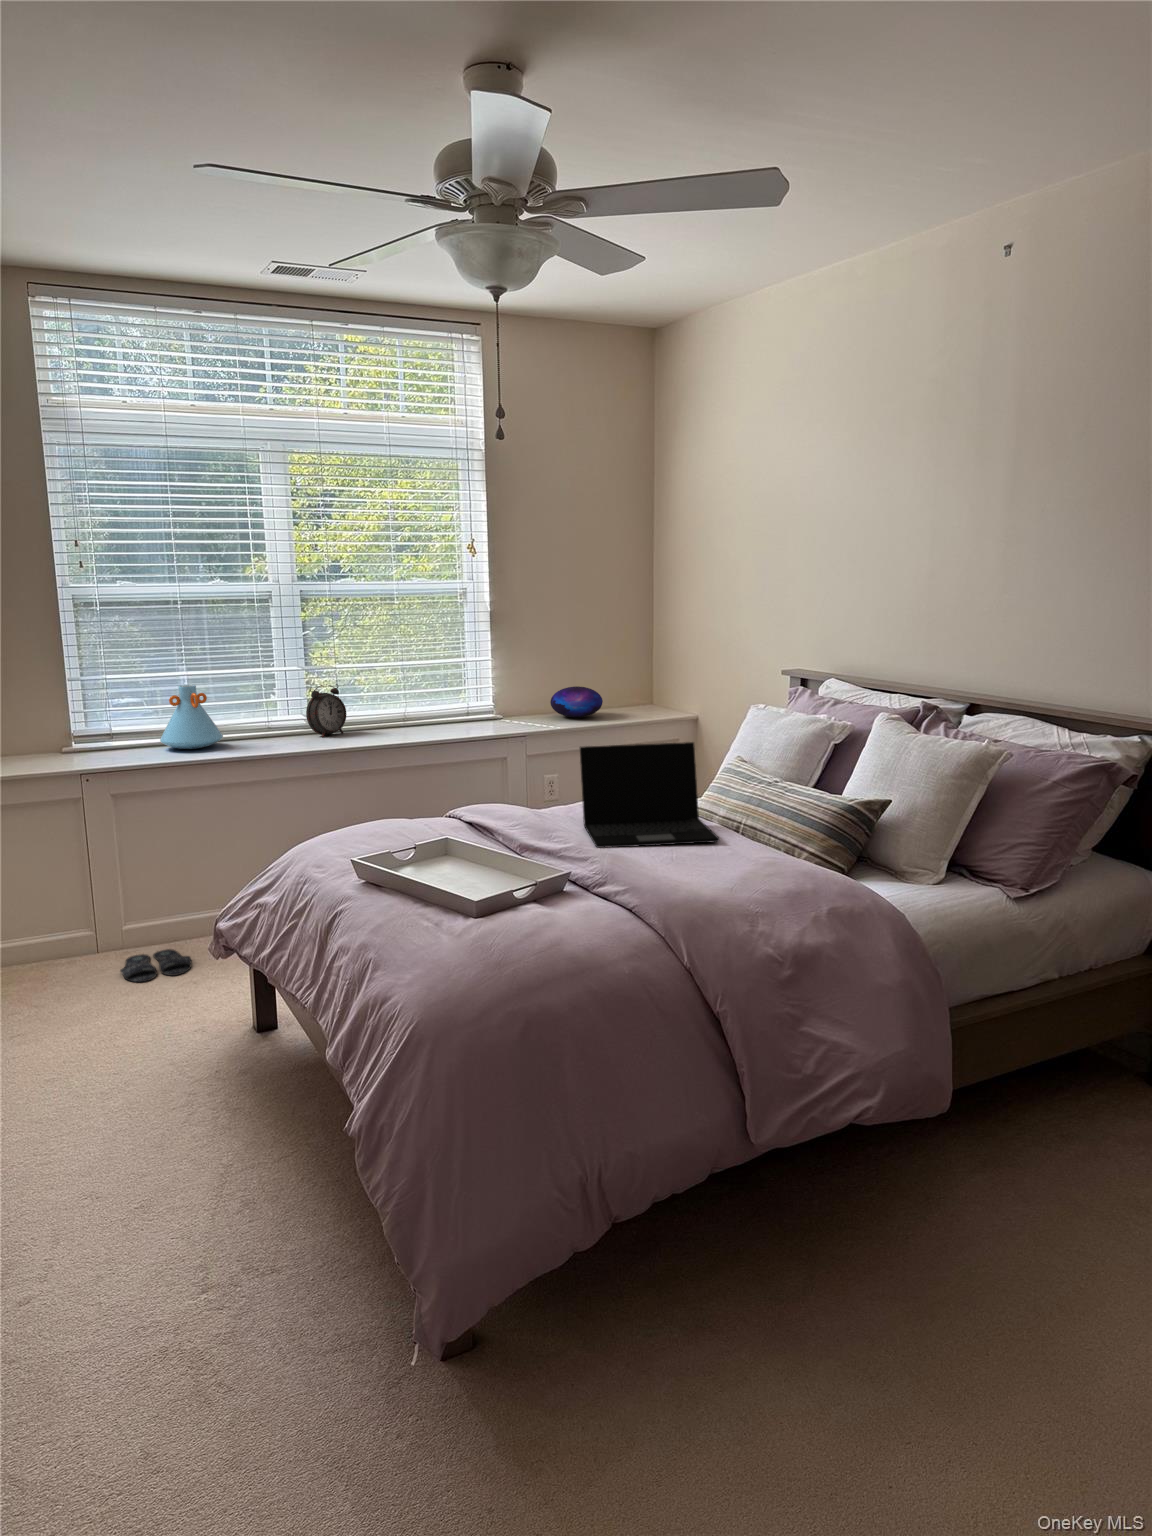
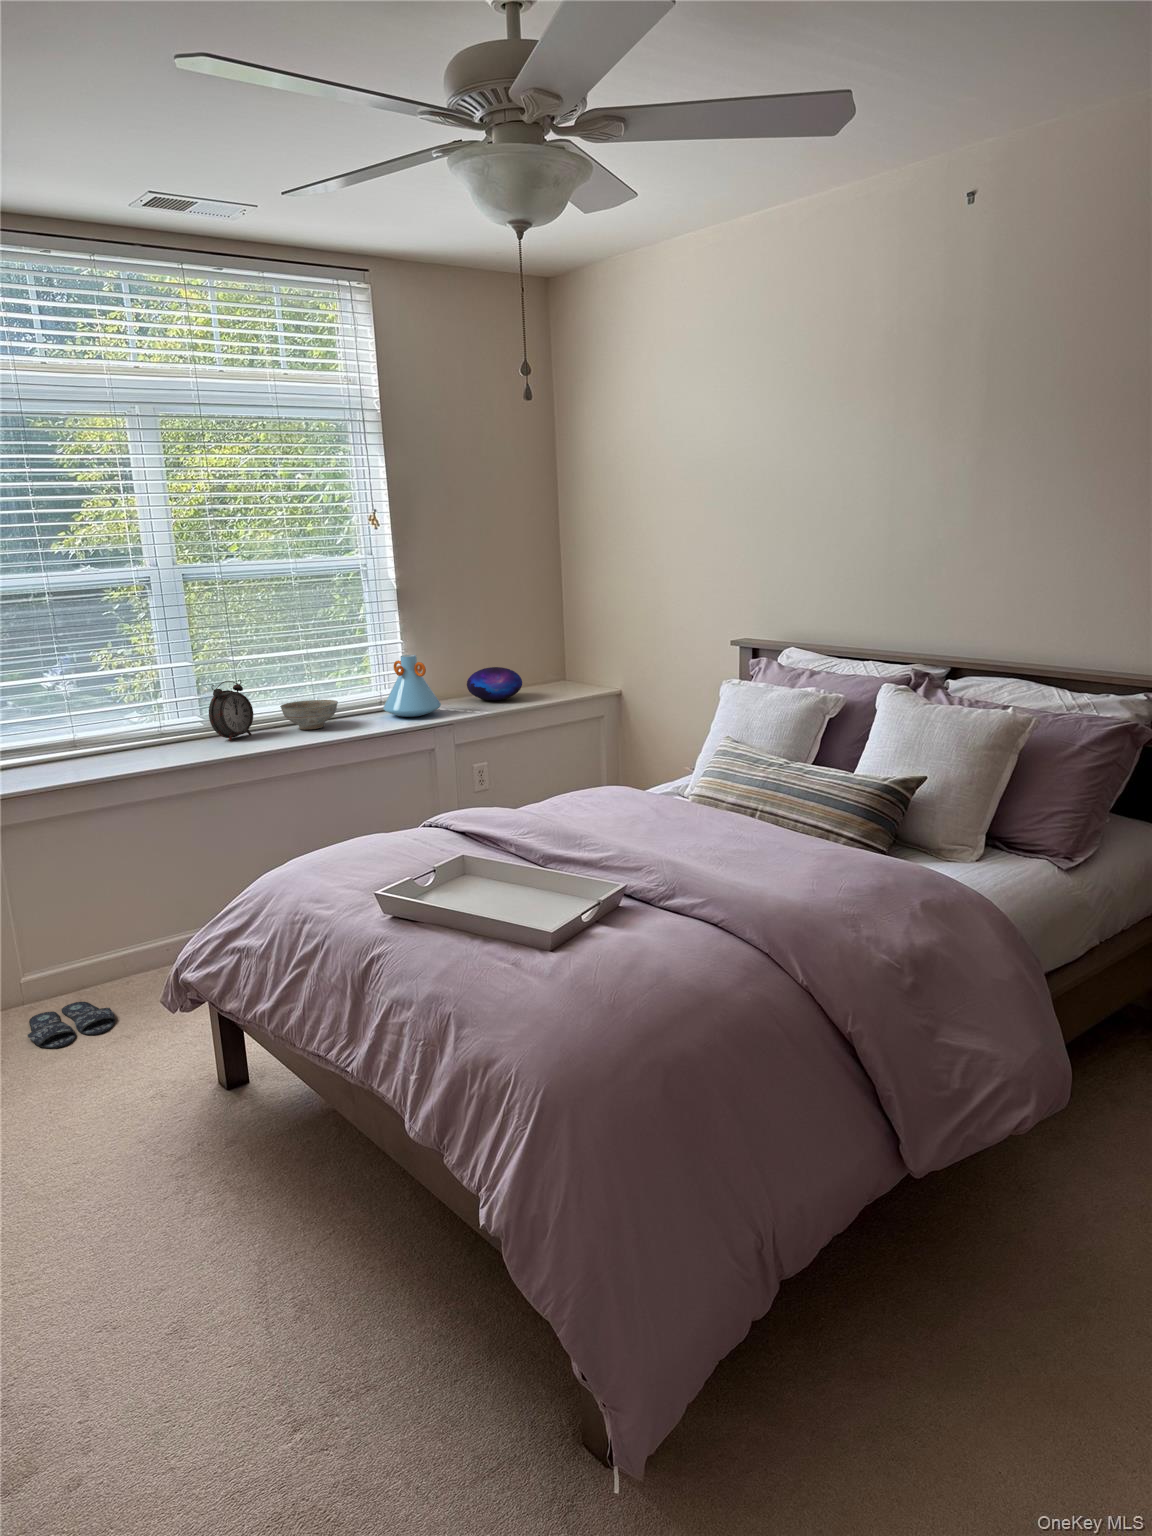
vase: present [160,685,223,749] -> present [383,655,441,717]
decorative bowl: none [371,707,423,732] -> present [280,700,338,730]
laptop: present [580,742,720,848] -> none [588,727,757,852]

